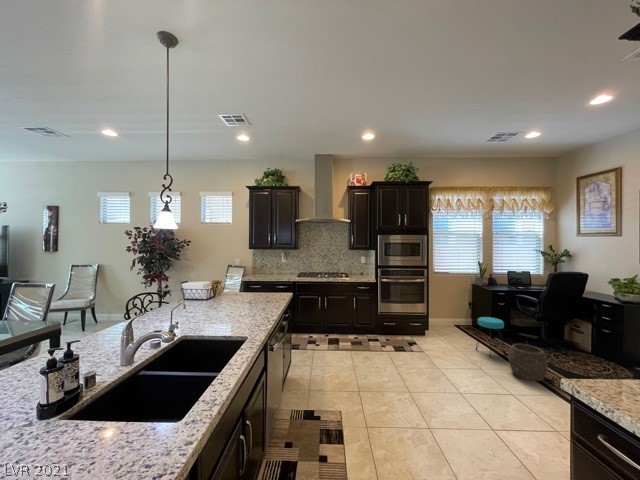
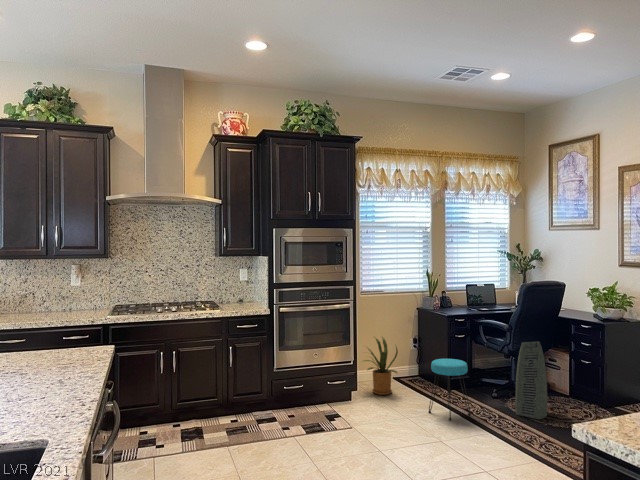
house plant: none [432,299,457,335] -> present [364,337,398,395]
air purifier: none [542,312,569,366] -> present [516,342,547,419]
woven basket: present [508,344,548,381] -> none [477,394,527,446]

